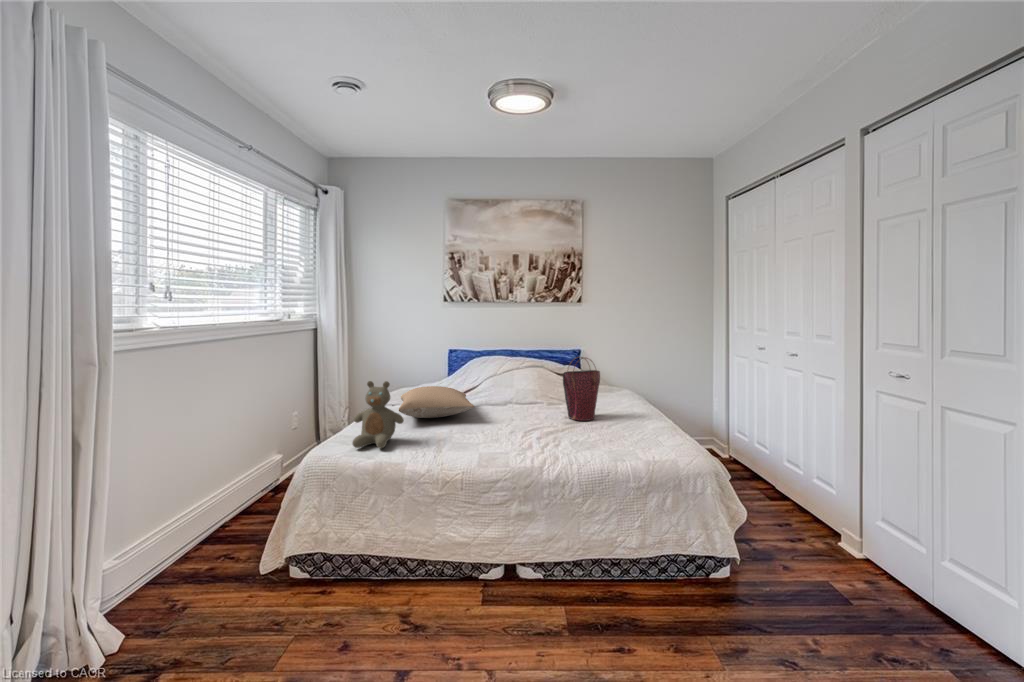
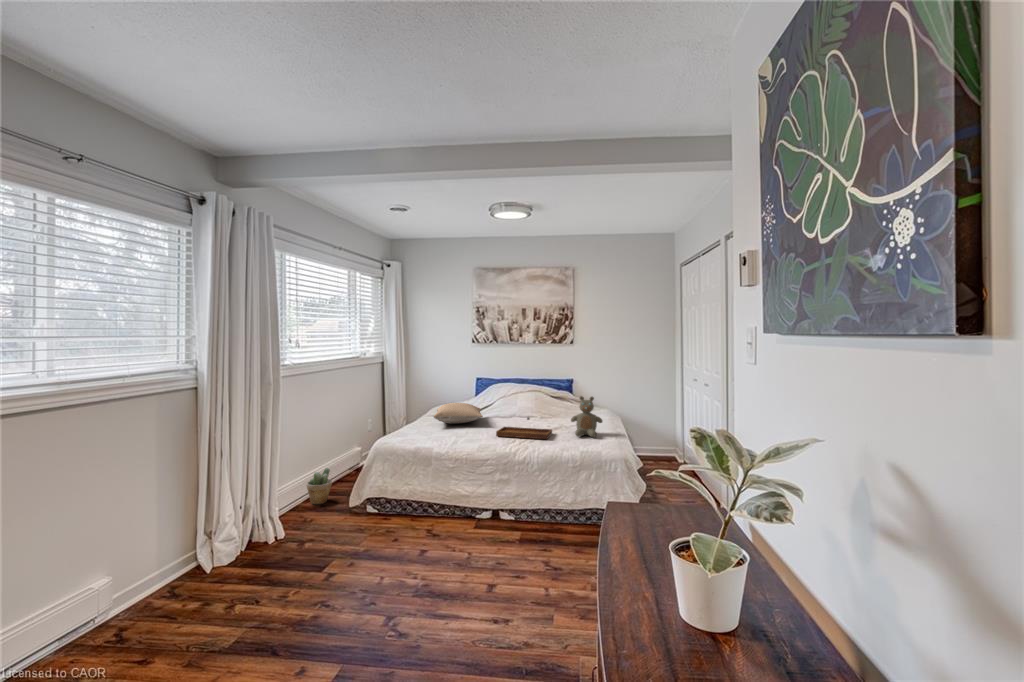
handbag: present [563,357,600,421] -> none [542,384,569,428]
teddy bear: present [353,381,404,448] -> present [571,396,602,437]
tray: none [502,407,585,443] -> present [496,417,552,439]
potted plant: none [184,499,231,563] -> present [306,468,332,504]

